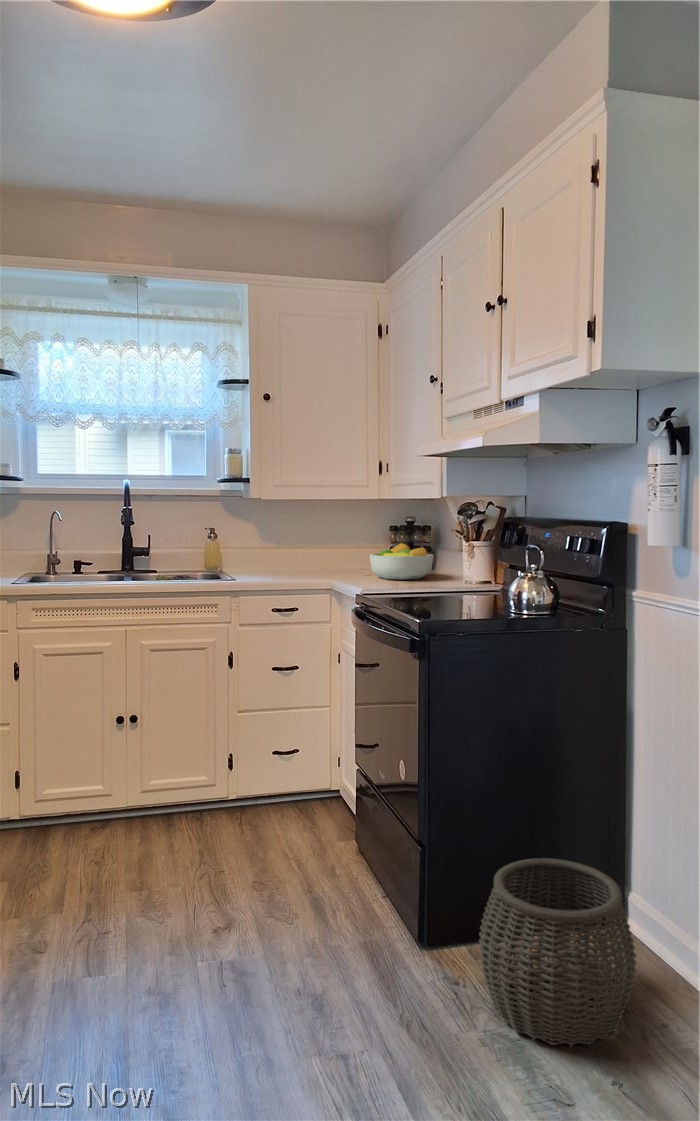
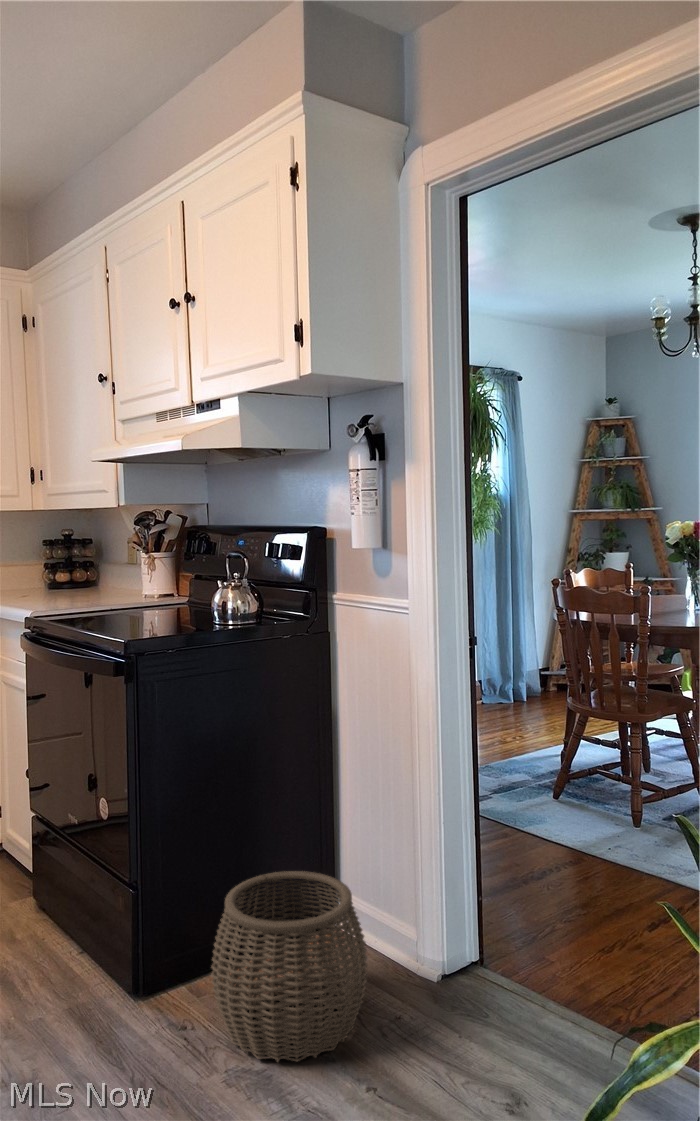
fruit bowl: present [370,543,433,580] -> none [29,558,104,598]

